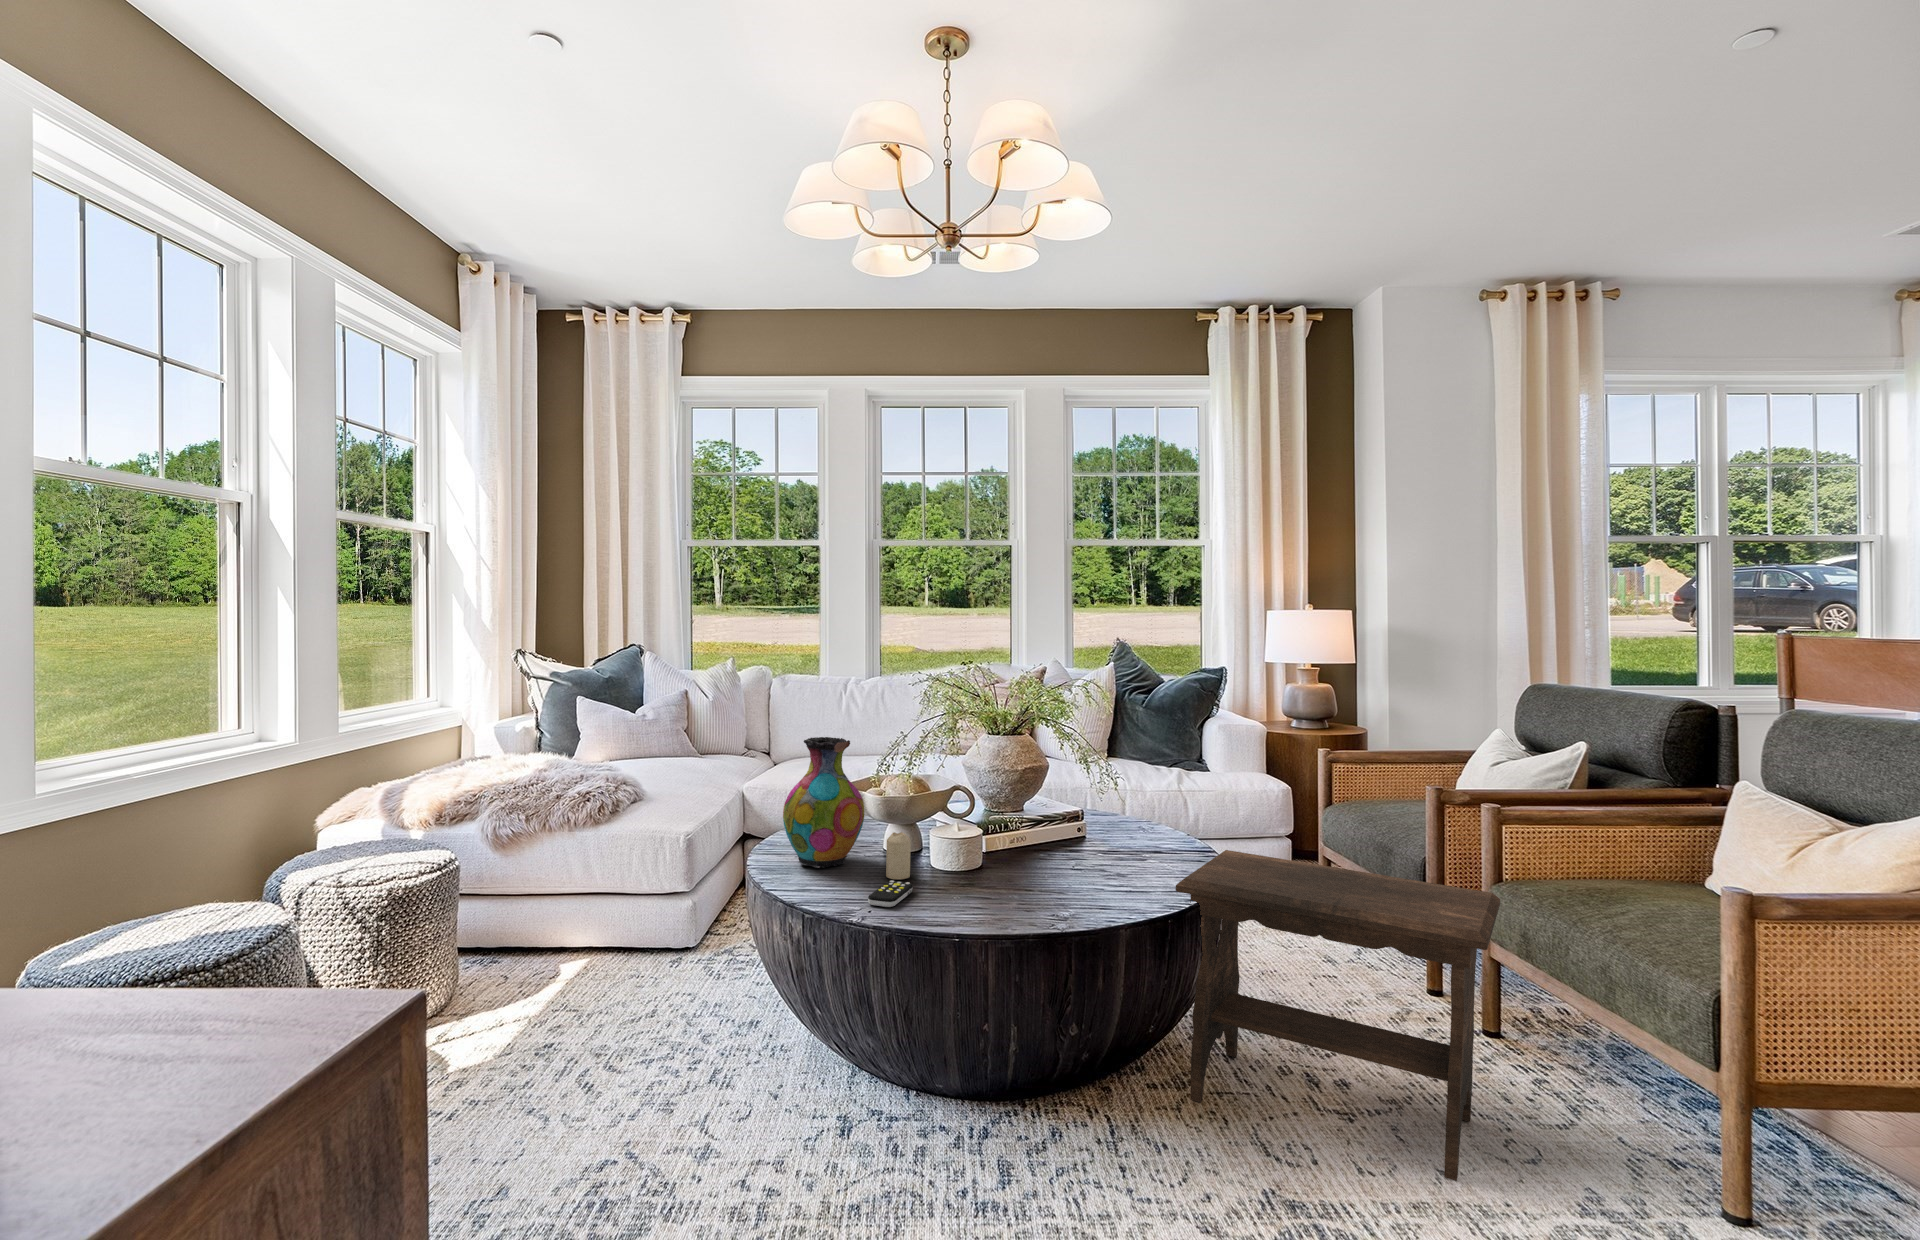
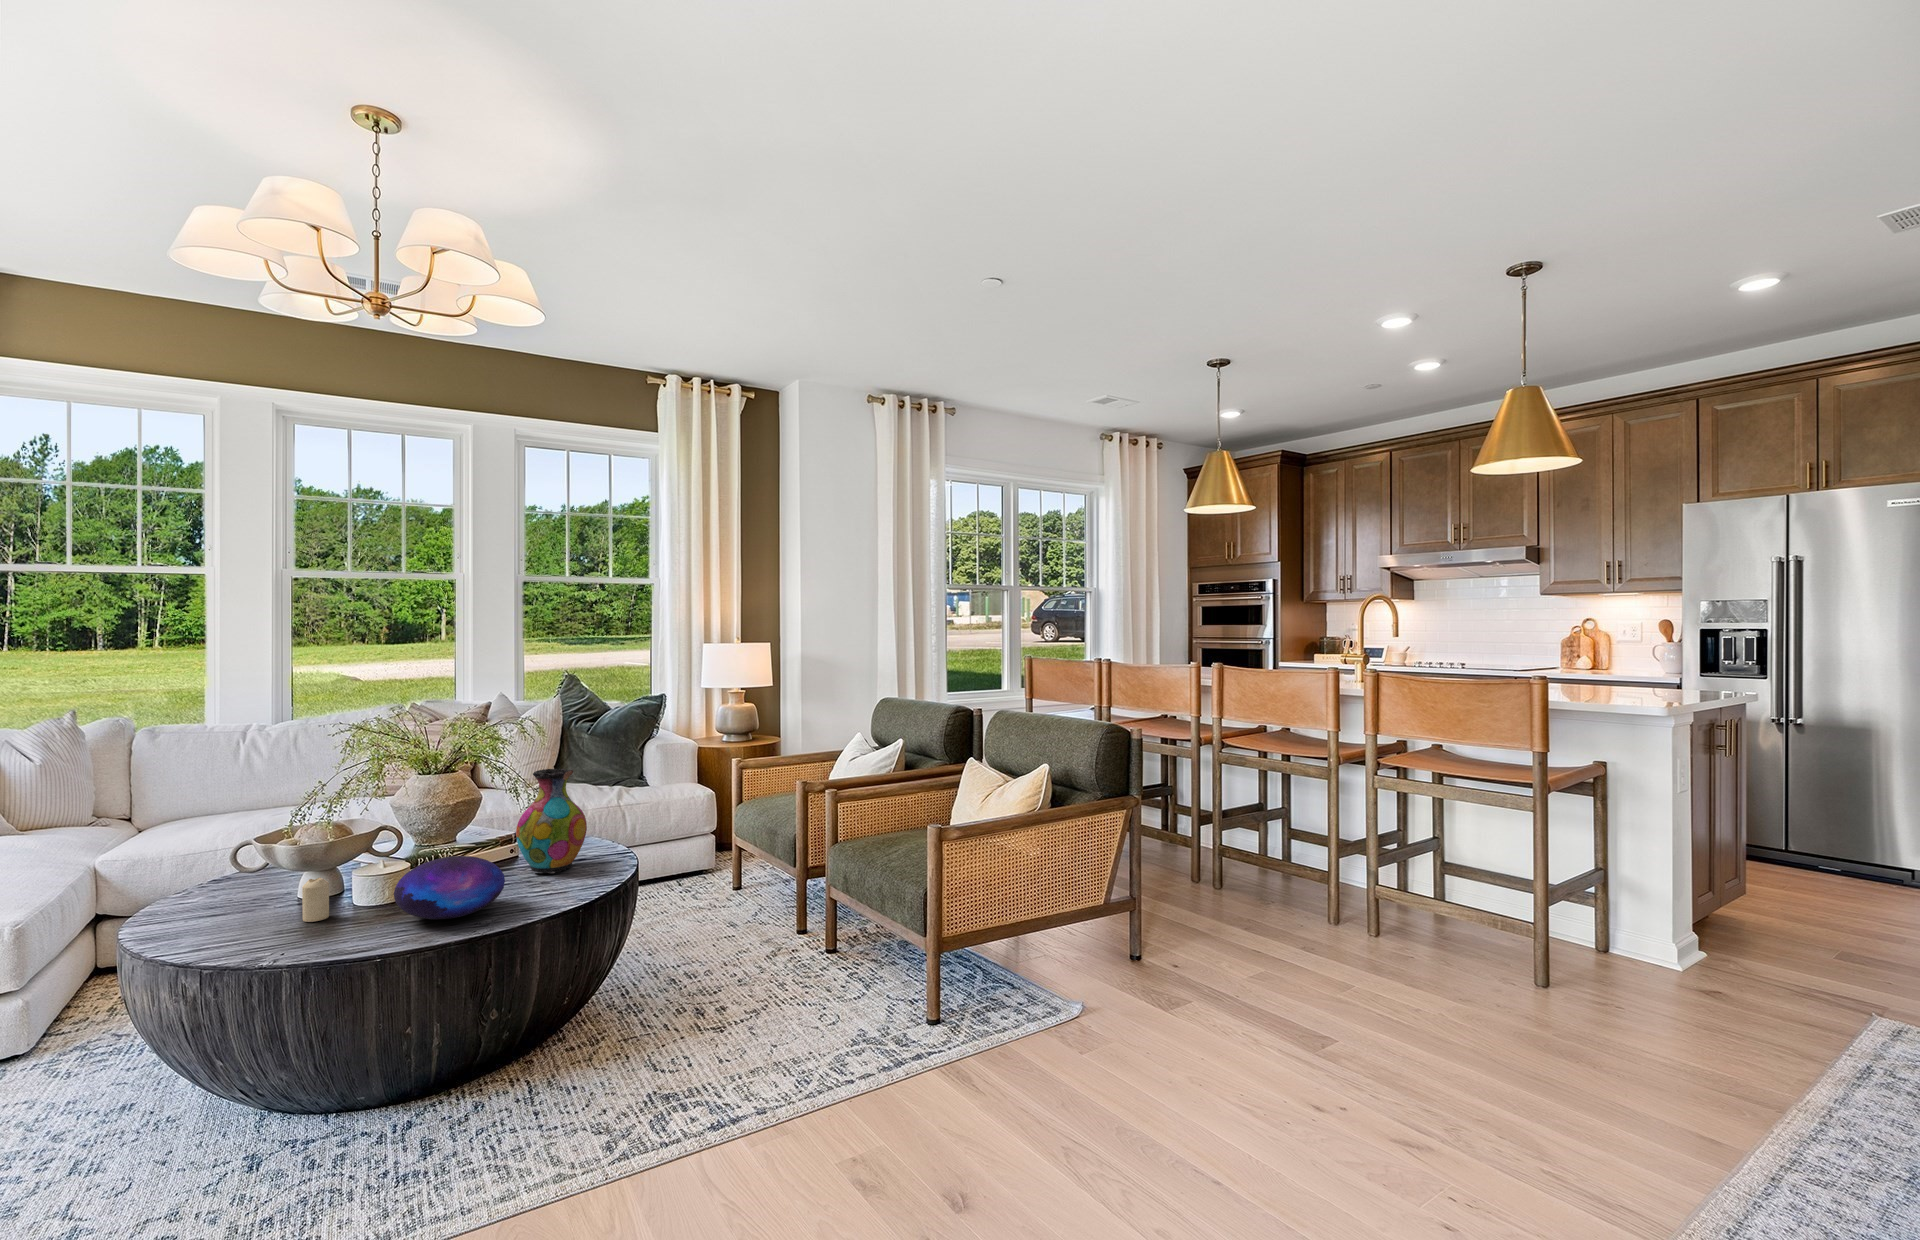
vase: present [783,737,864,868] -> present [516,769,587,873]
decorative orb: none [973,829,1089,902] -> present [394,856,505,919]
footstool: present [1176,850,1500,1181] -> none [583,850,823,1055]
remote control: present [868,880,913,907] -> none [281,921,331,947]

